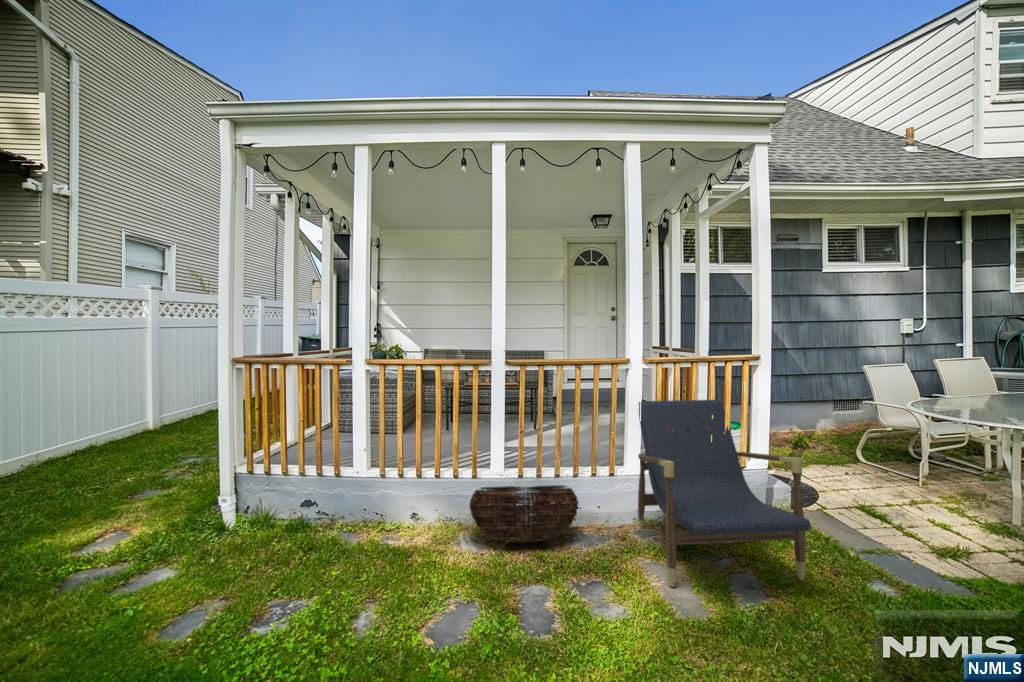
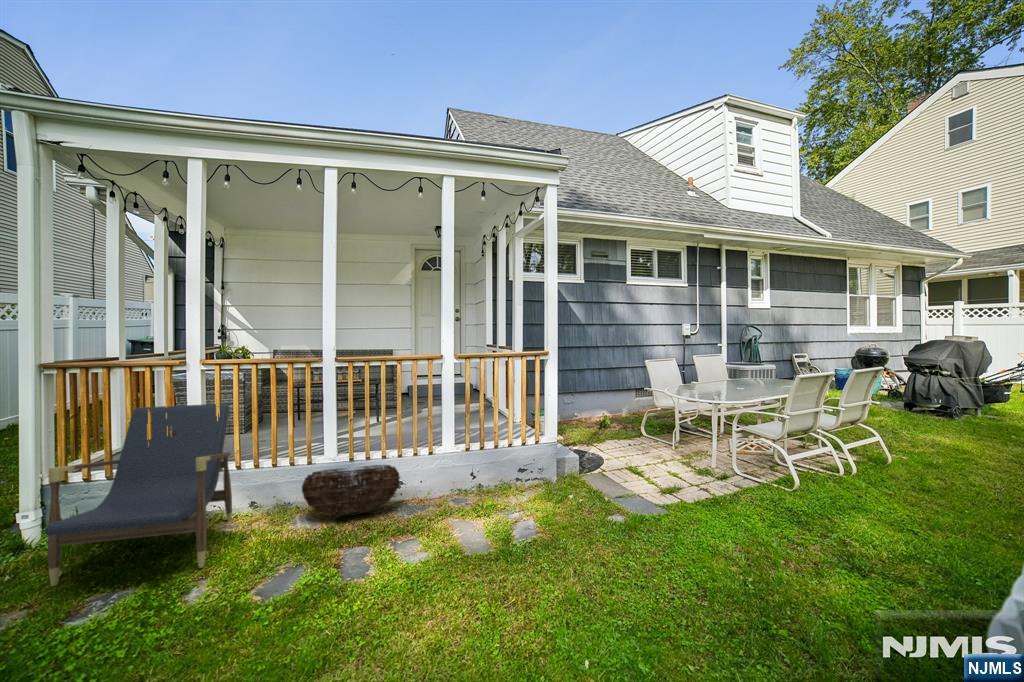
lounge chair: present [638,400,811,587] -> present [45,404,232,586]

